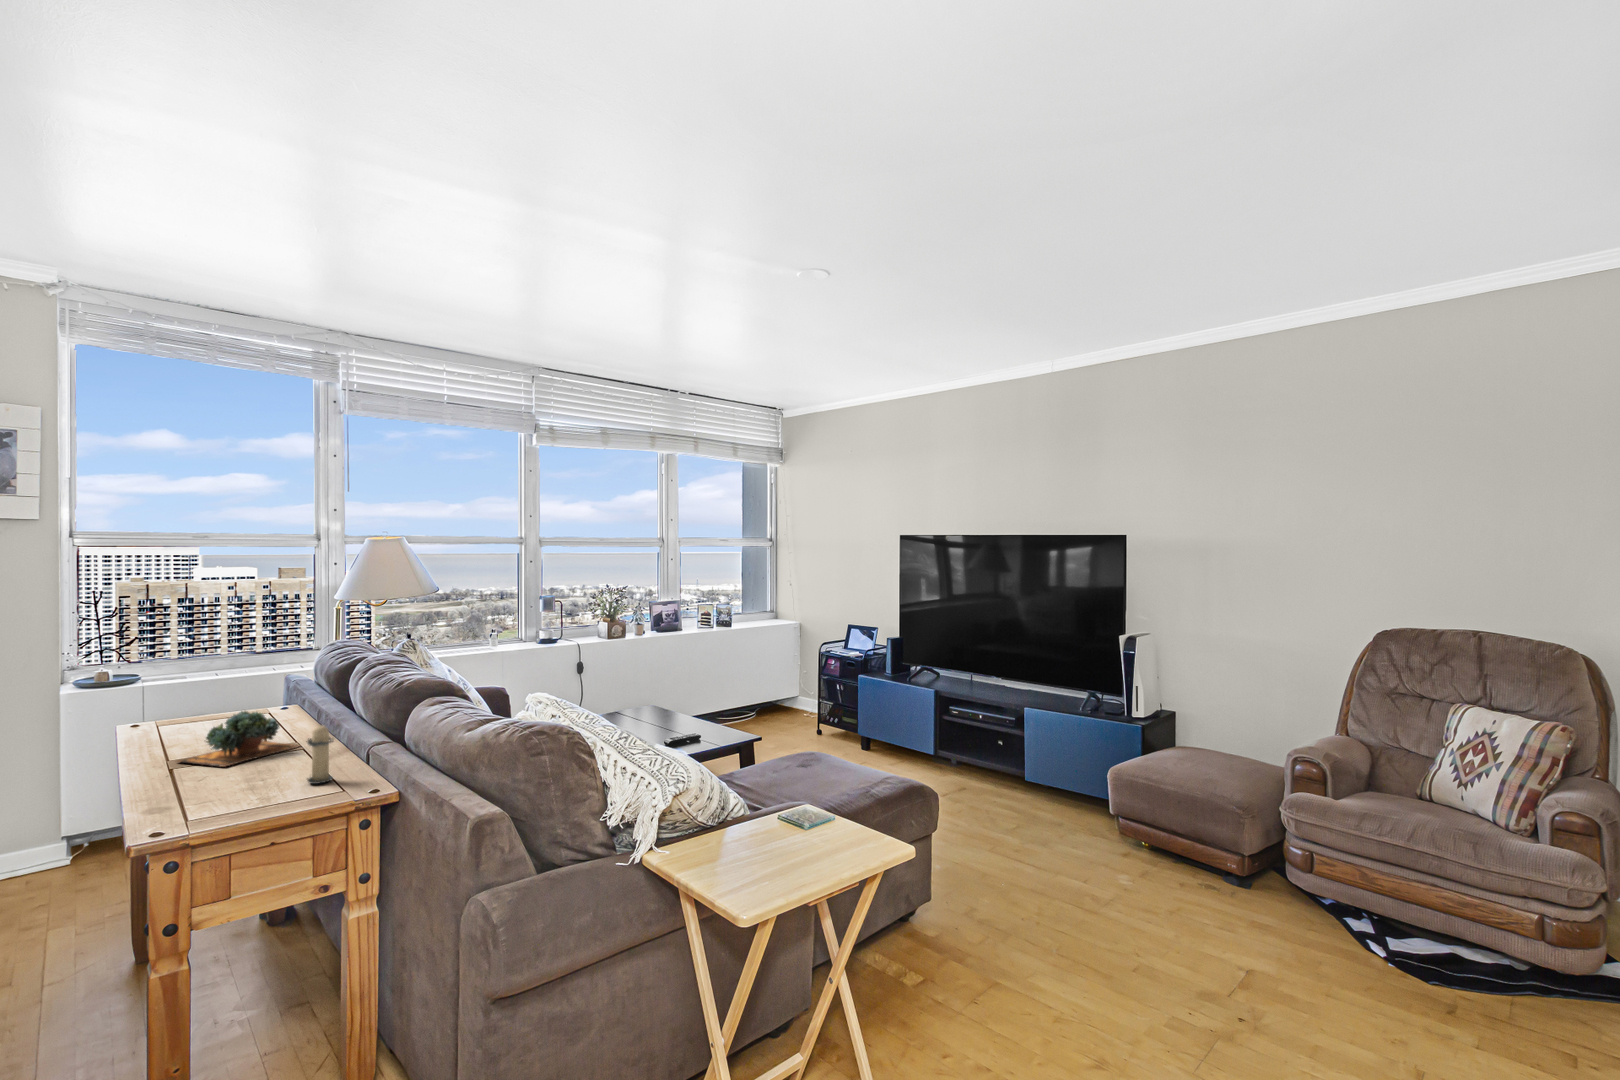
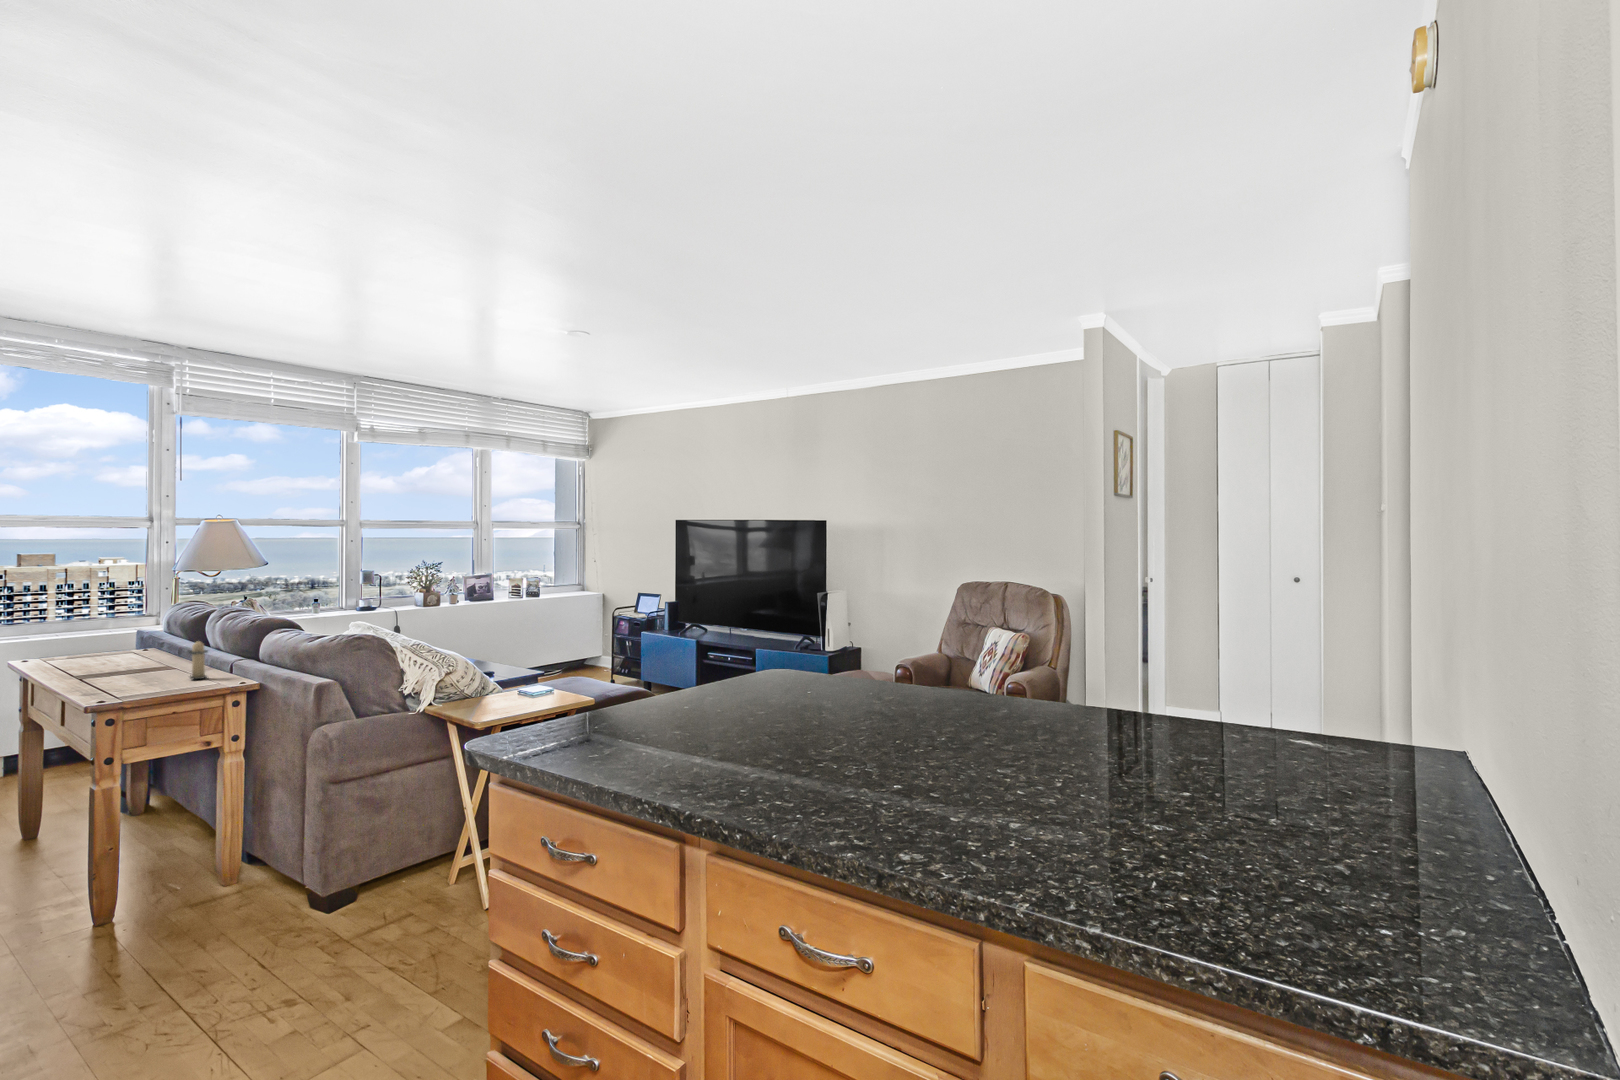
succulent plant: present [177,711,298,767] -> none [77,639,174,675]

